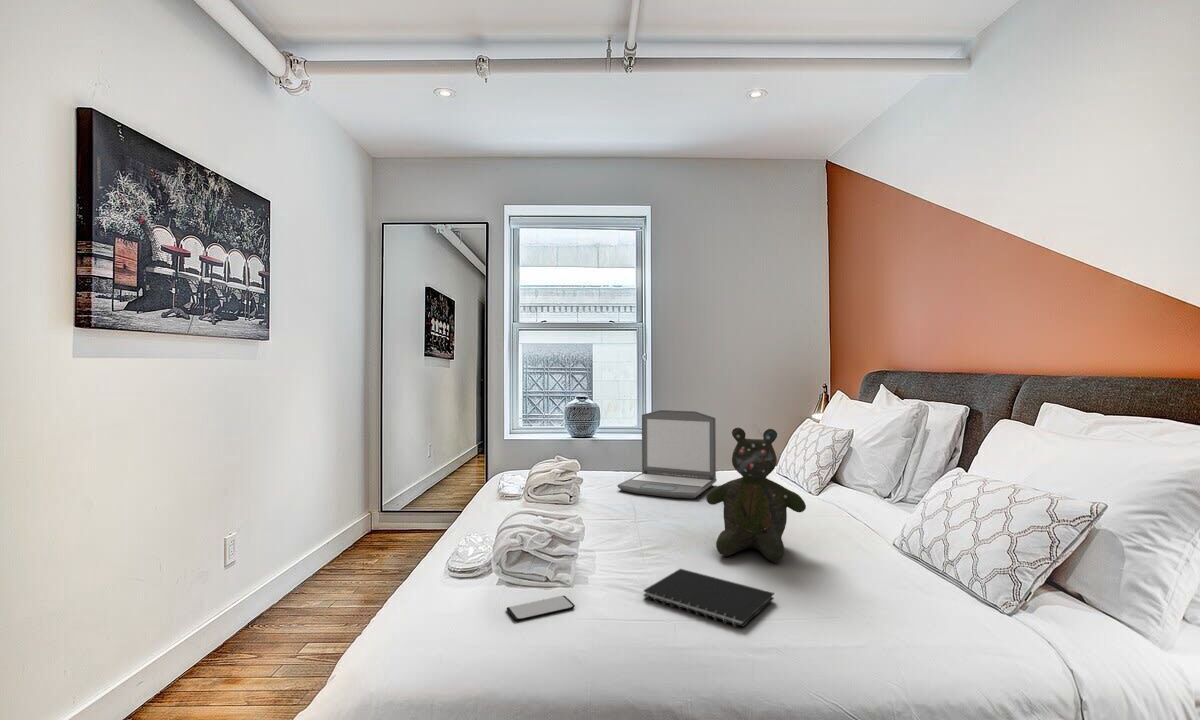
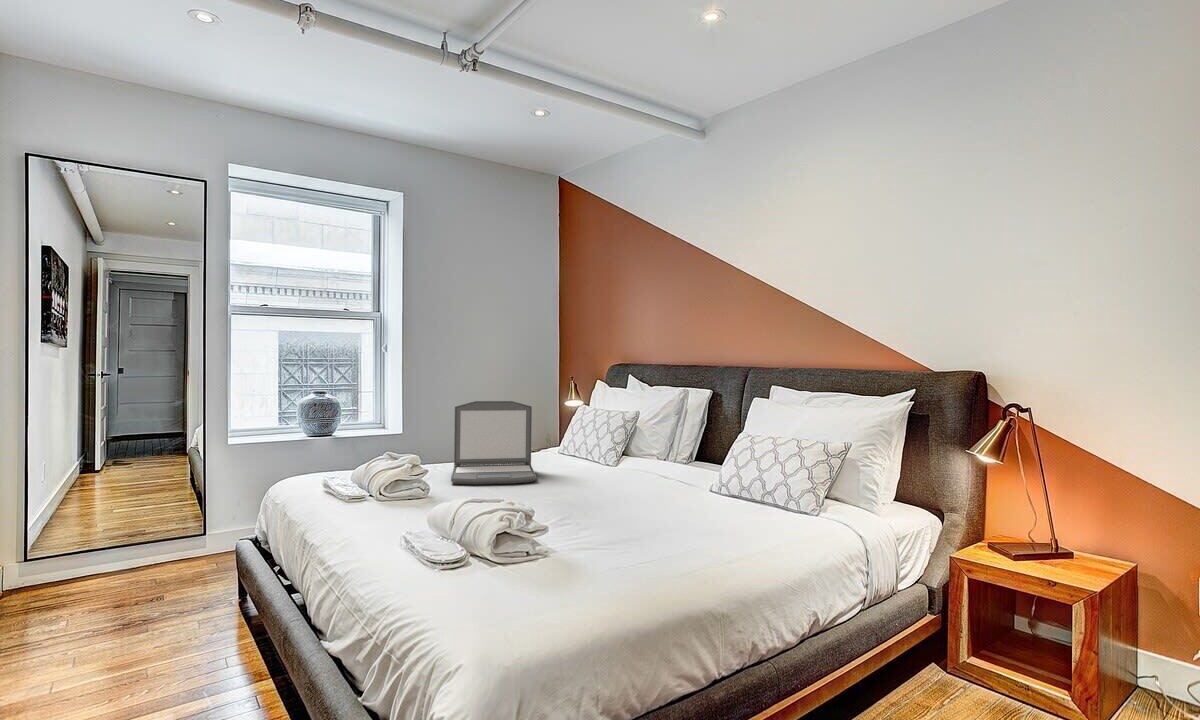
teddy bear: present [706,428,806,562] -> none [594,408,673,516]
notebook: present [644,569,774,627] -> none [621,528,715,554]
smartphone: present [507,596,575,620] -> none [538,564,589,588]

